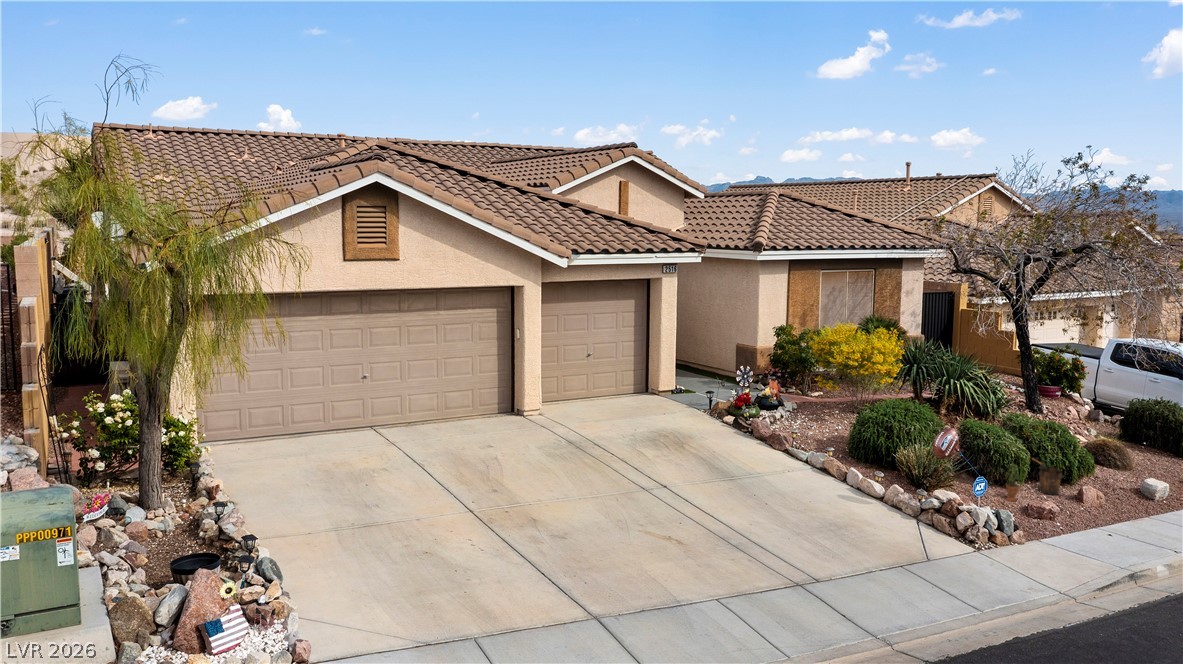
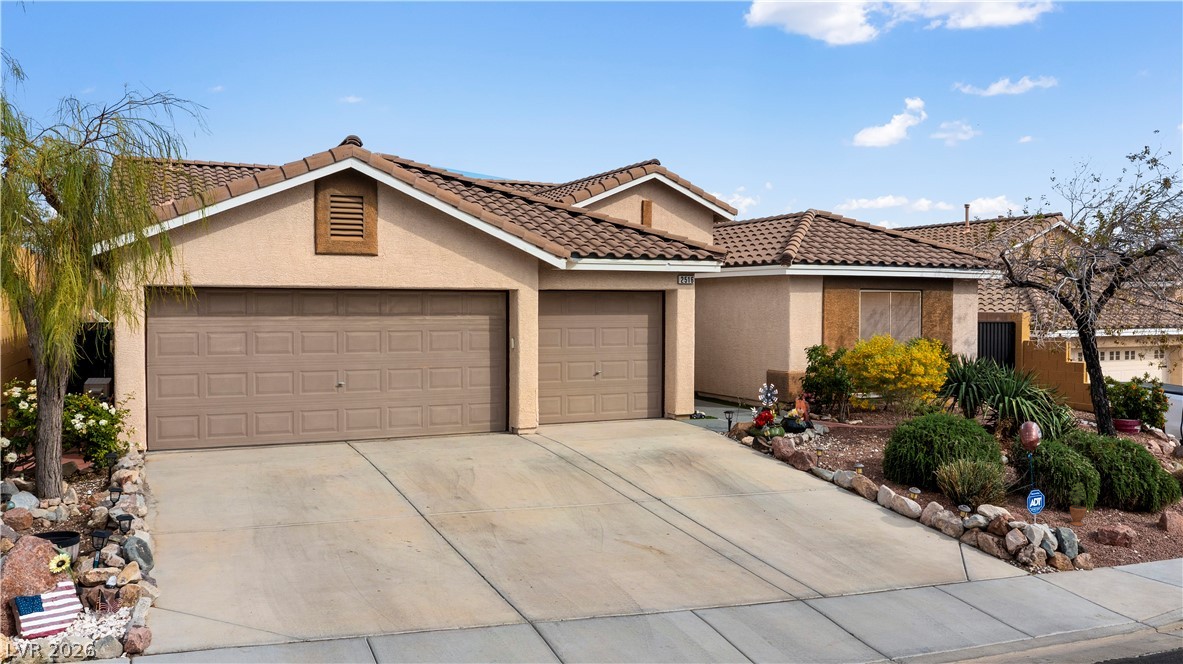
bucket: present [1032,458,1062,495] -> none [1101,477,1139,521]

